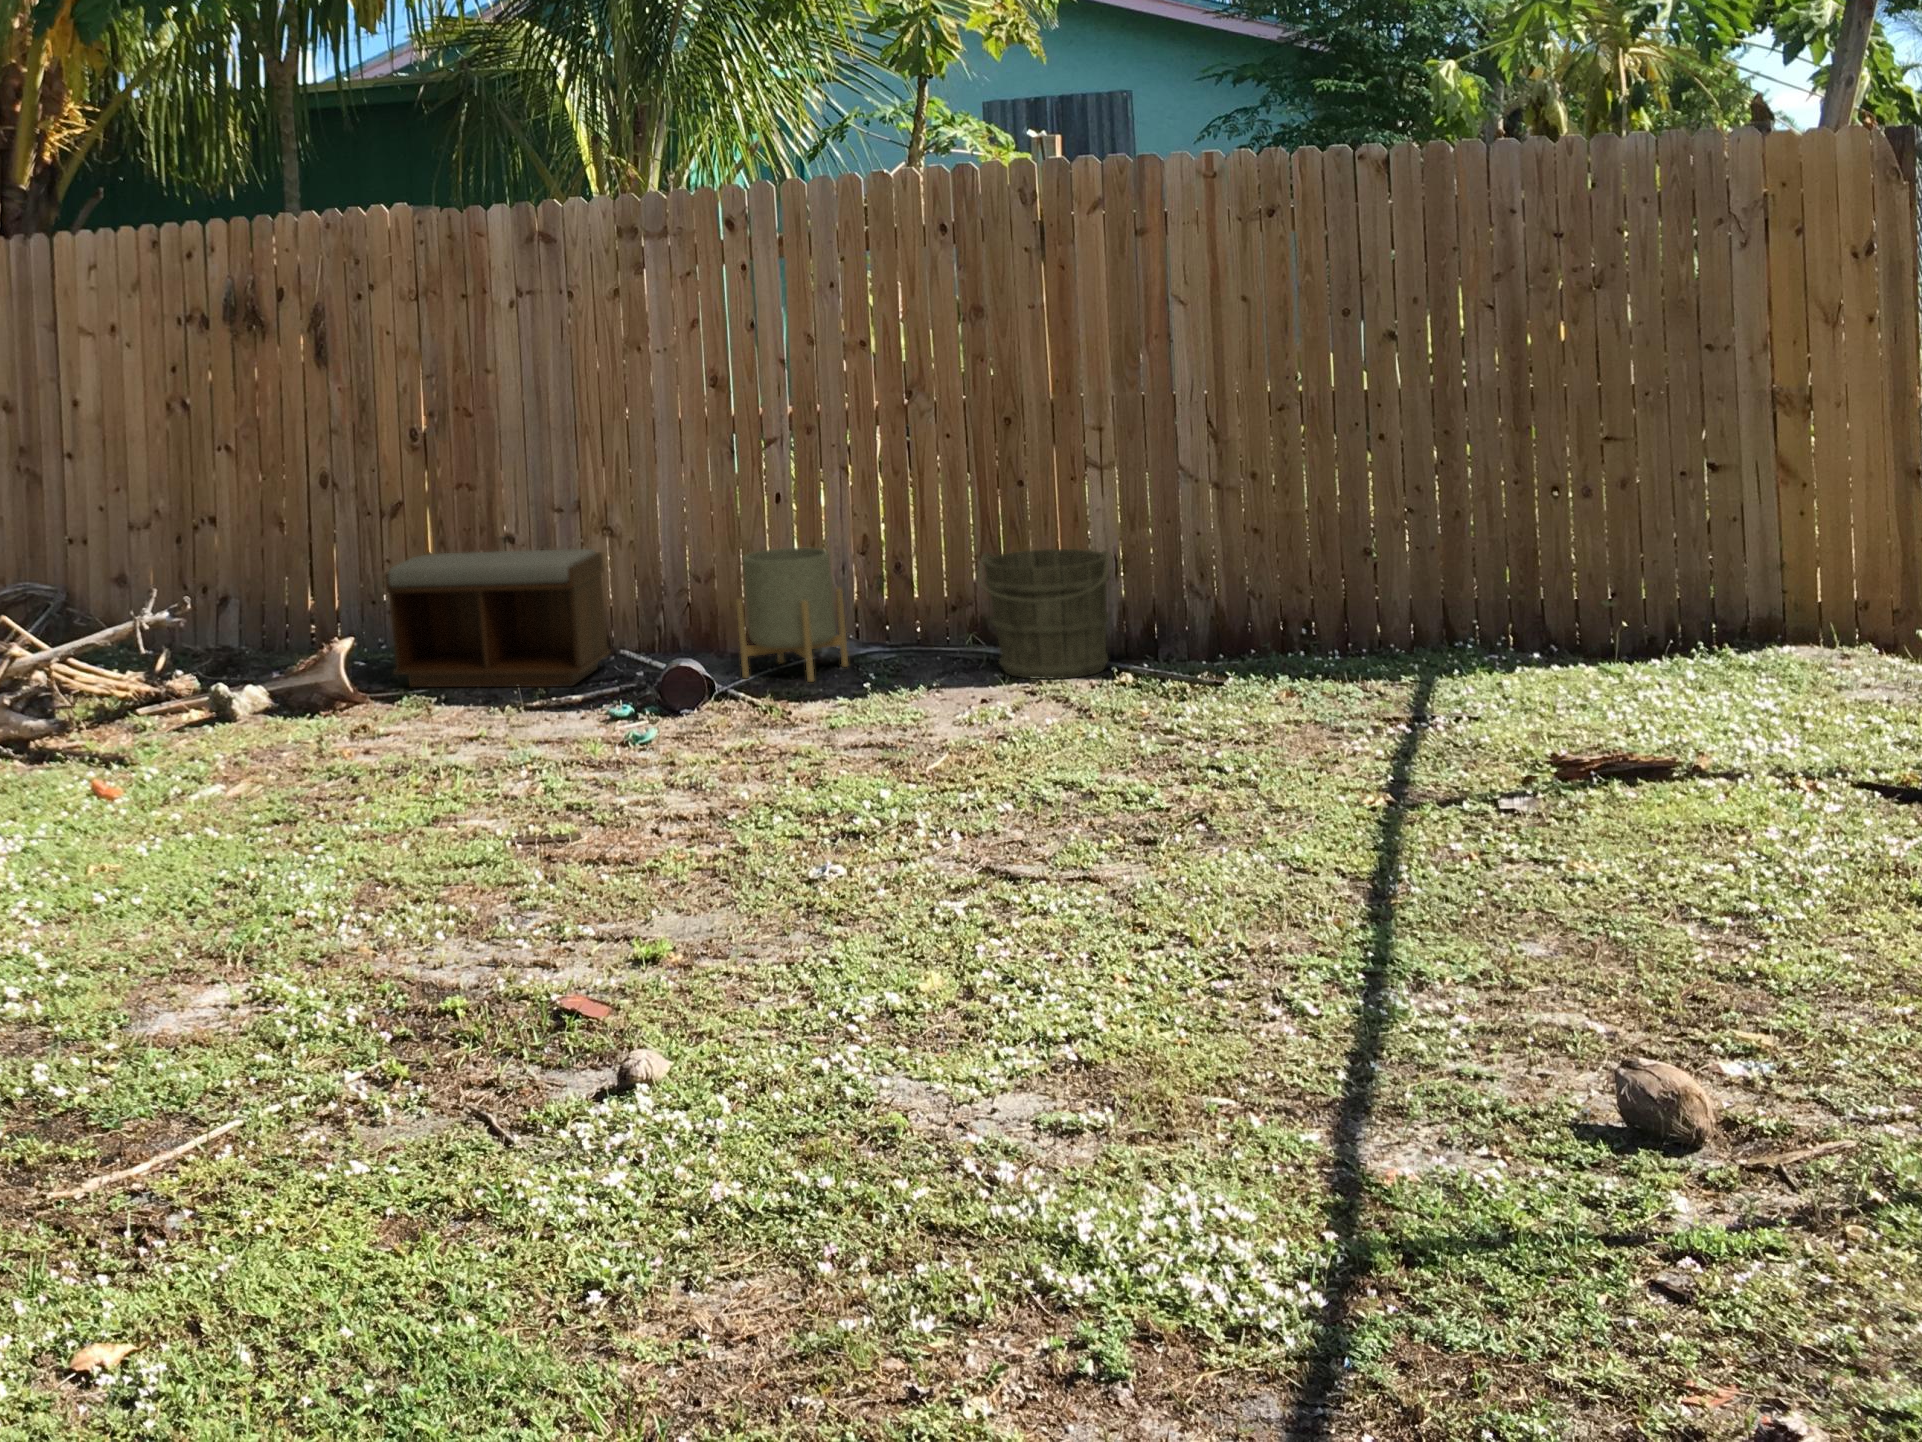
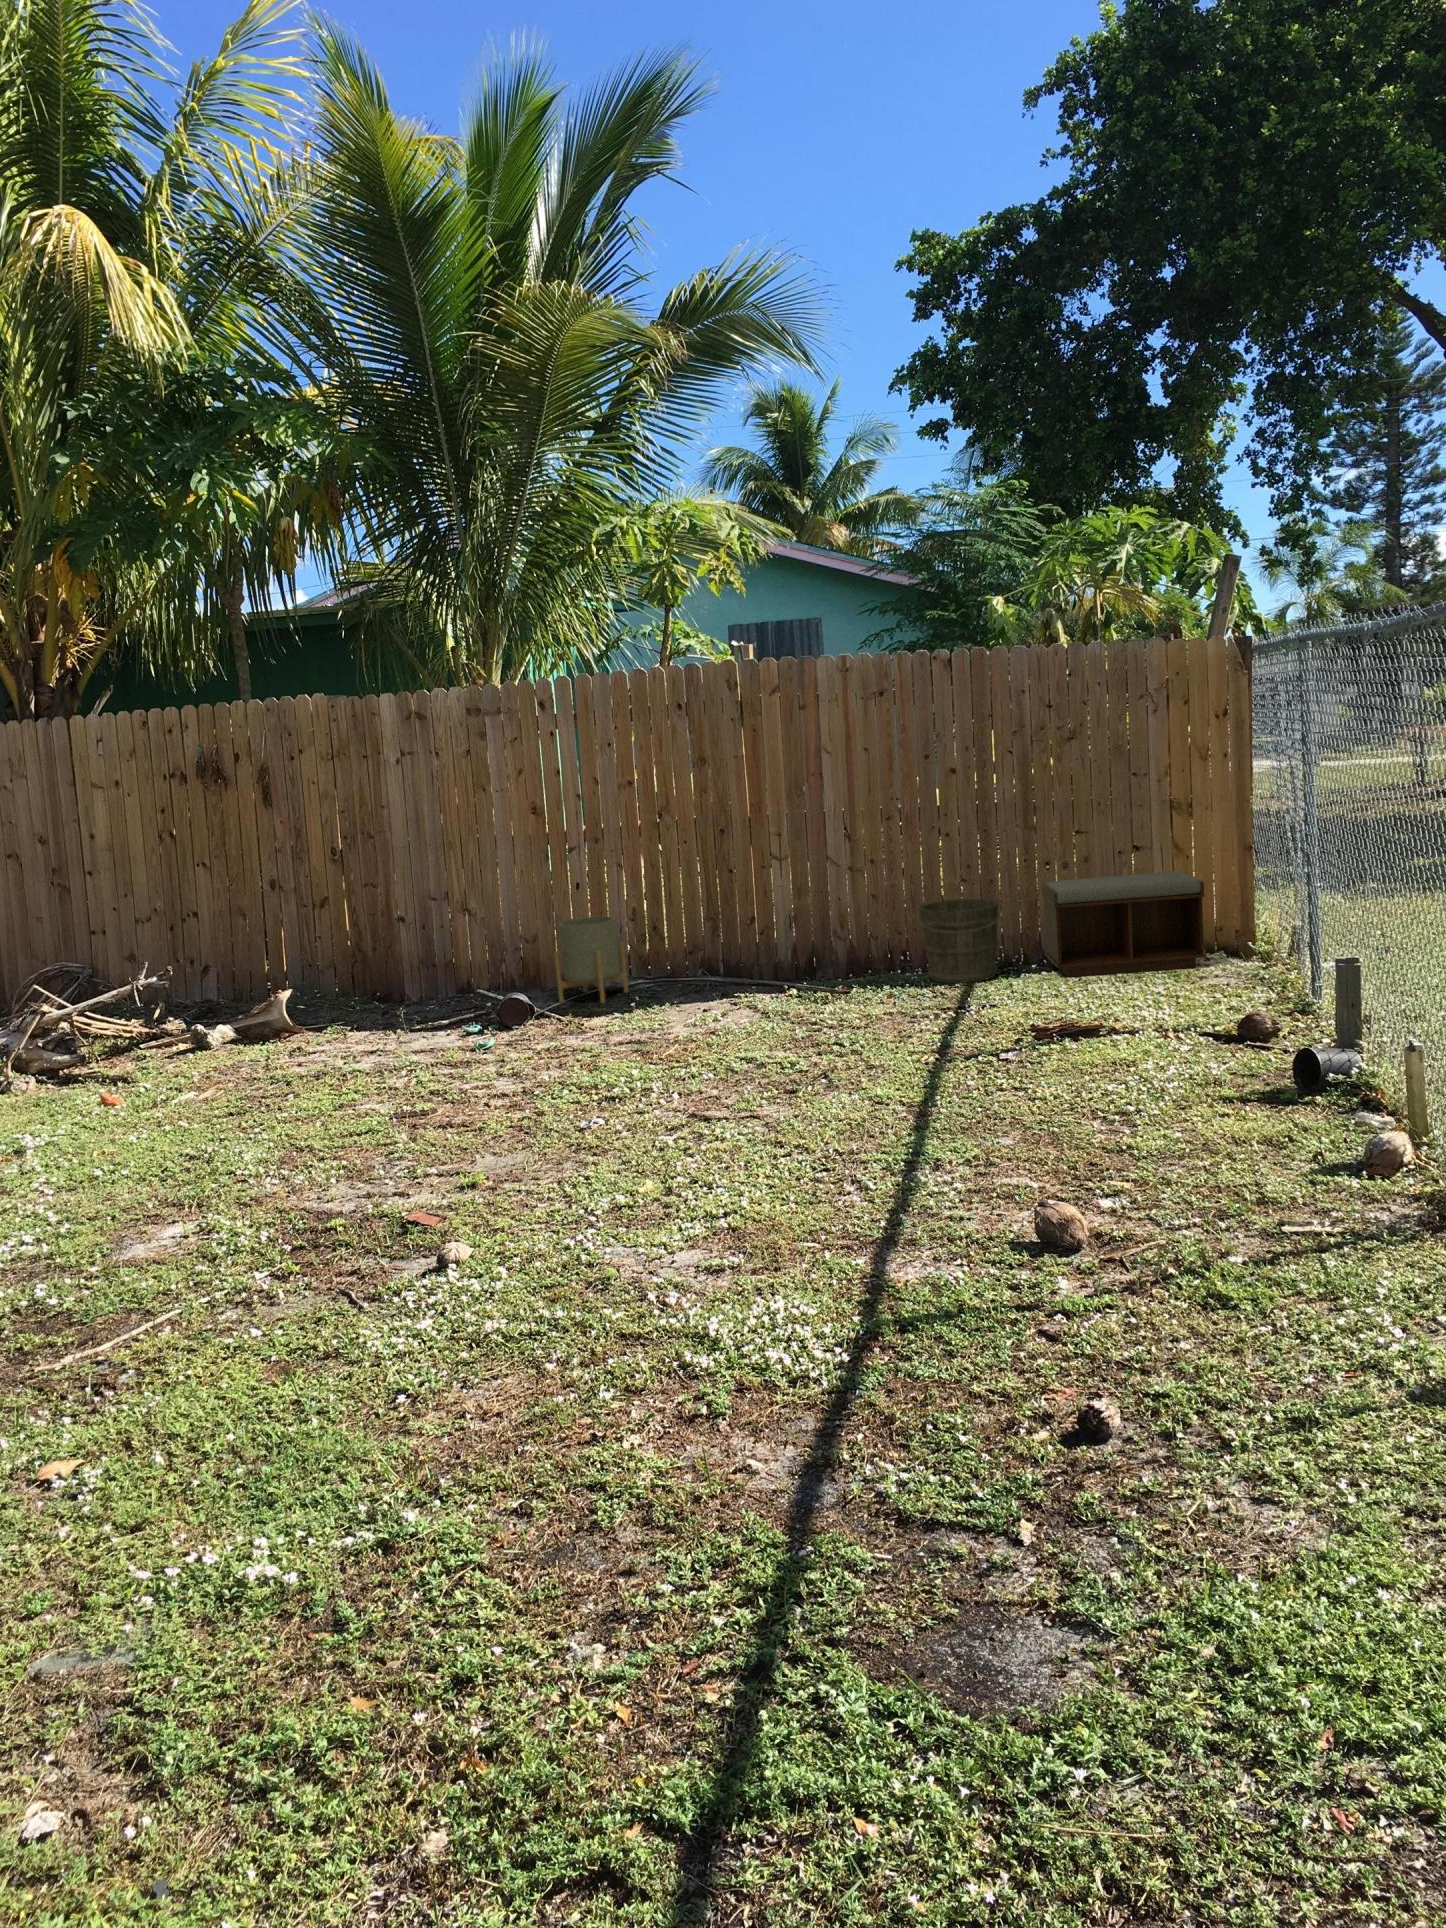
bench: present [385,549,611,687] -> present [1042,871,1206,977]
bucket: present [978,549,1110,679] -> present [917,899,1001,983]

